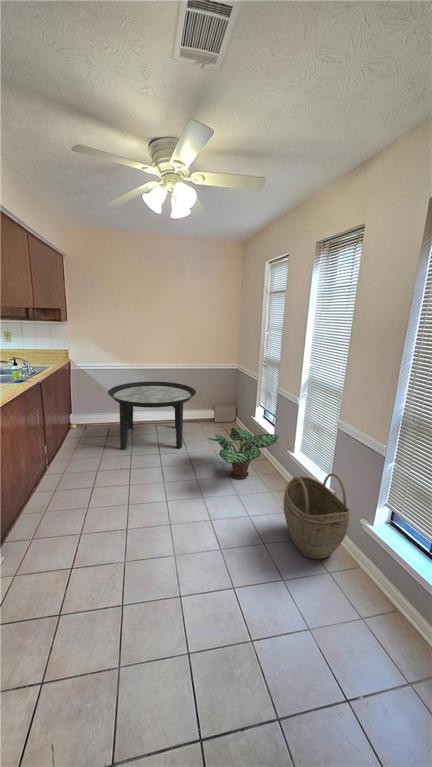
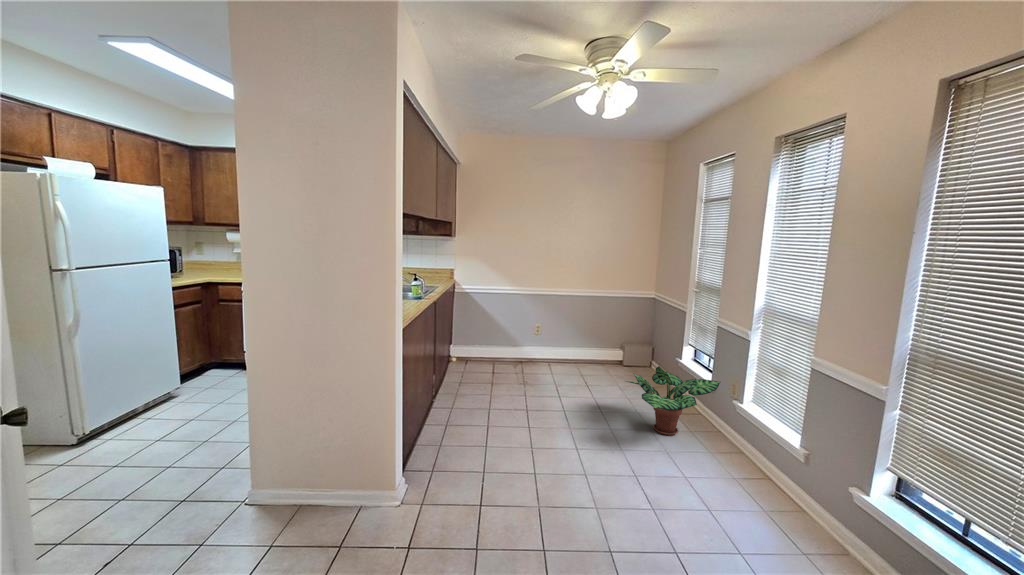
round table: present [108,382,196,450] -> none [498,310,604,394]
woven basket: present [284,474,349,559] -> none [734,424,832,538]

